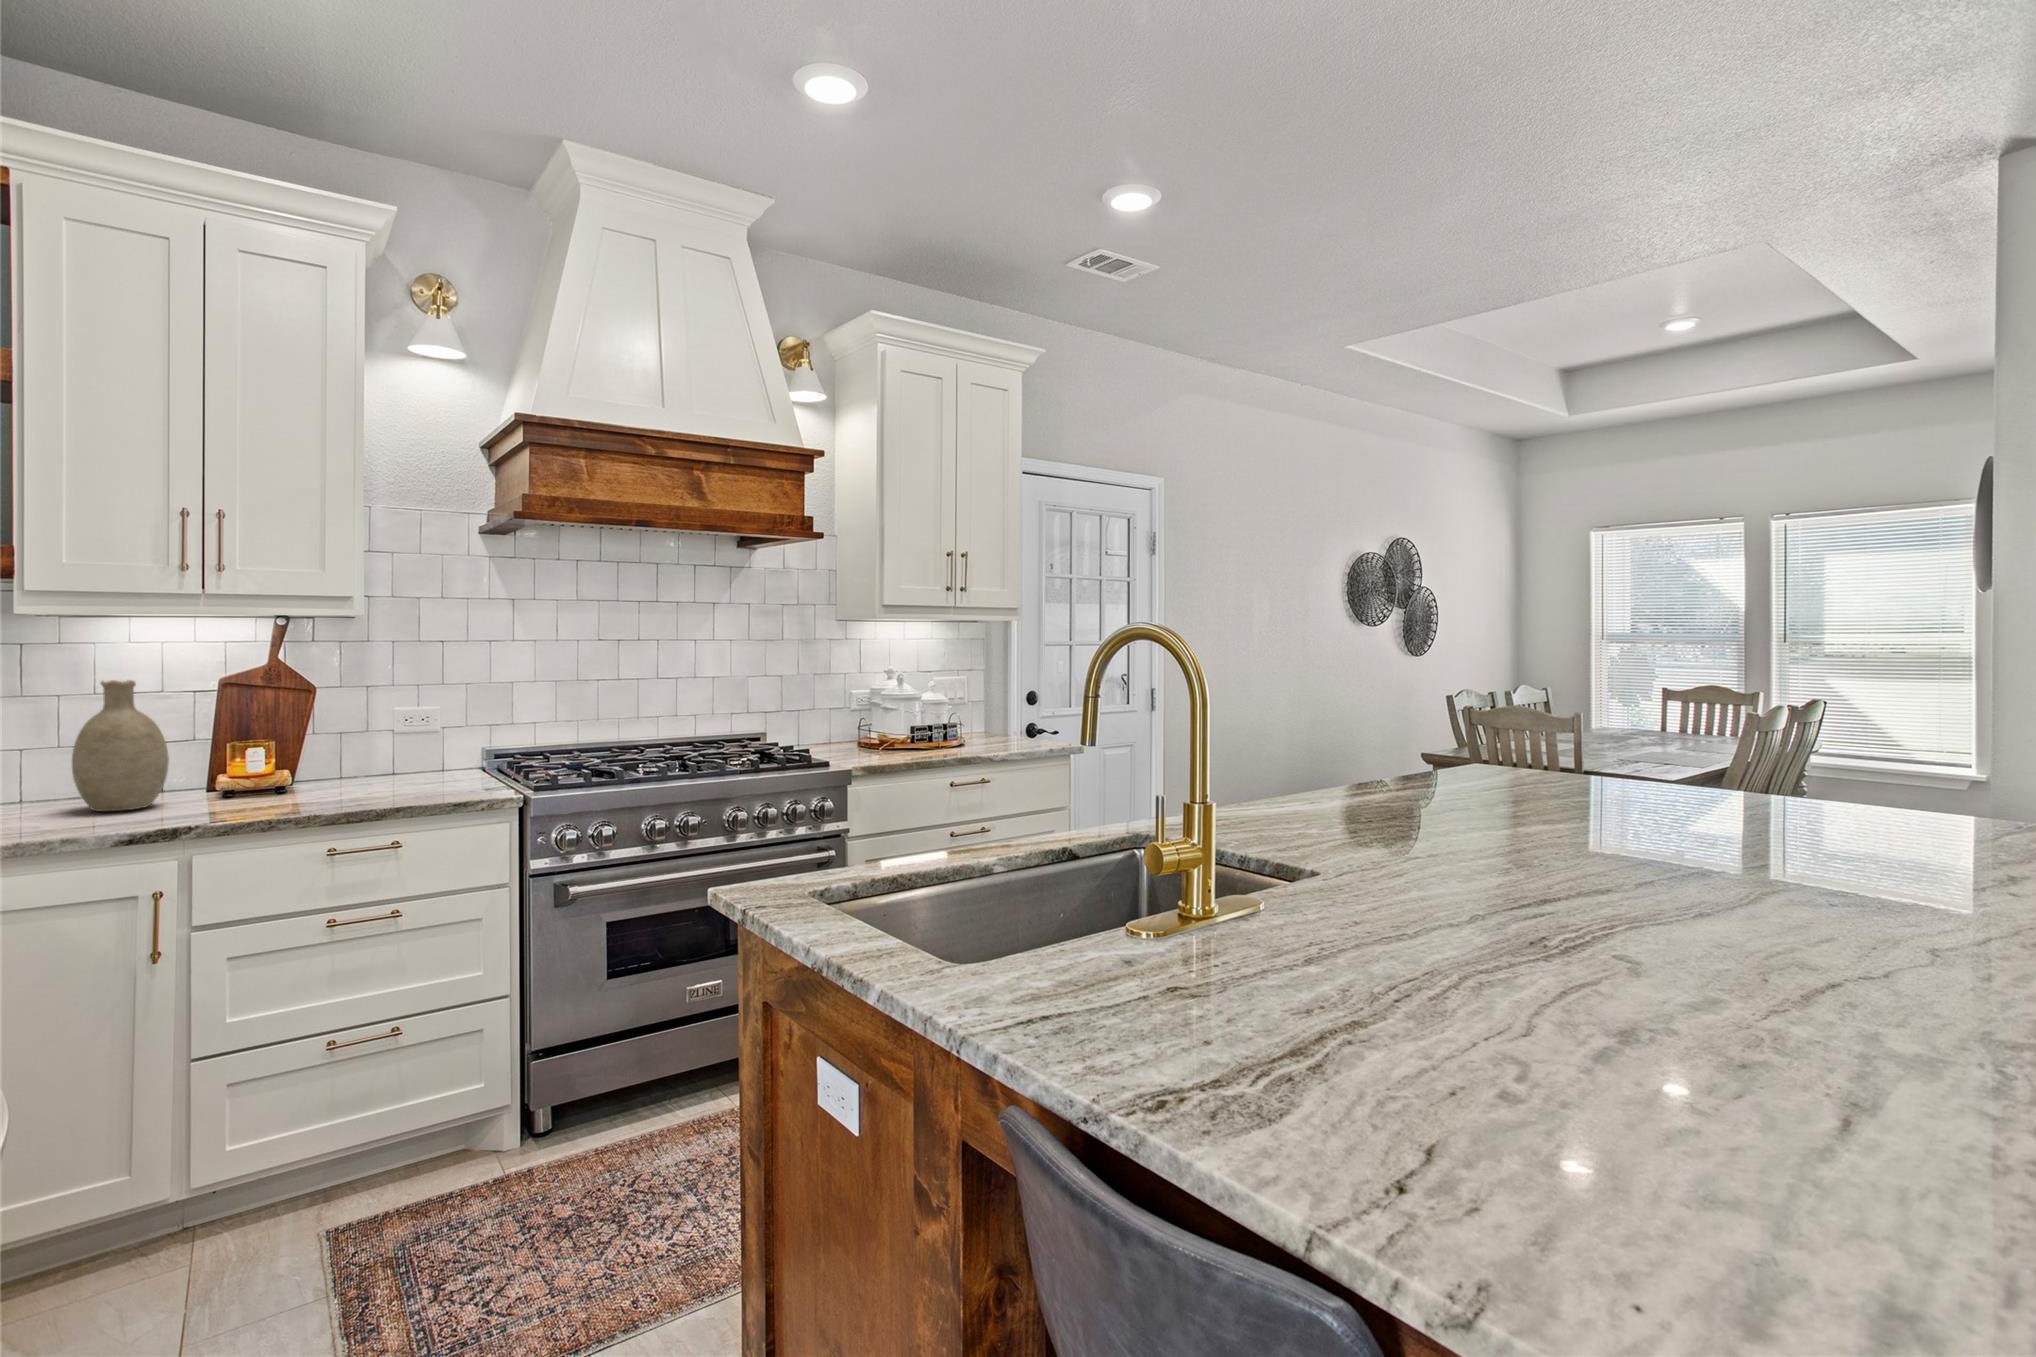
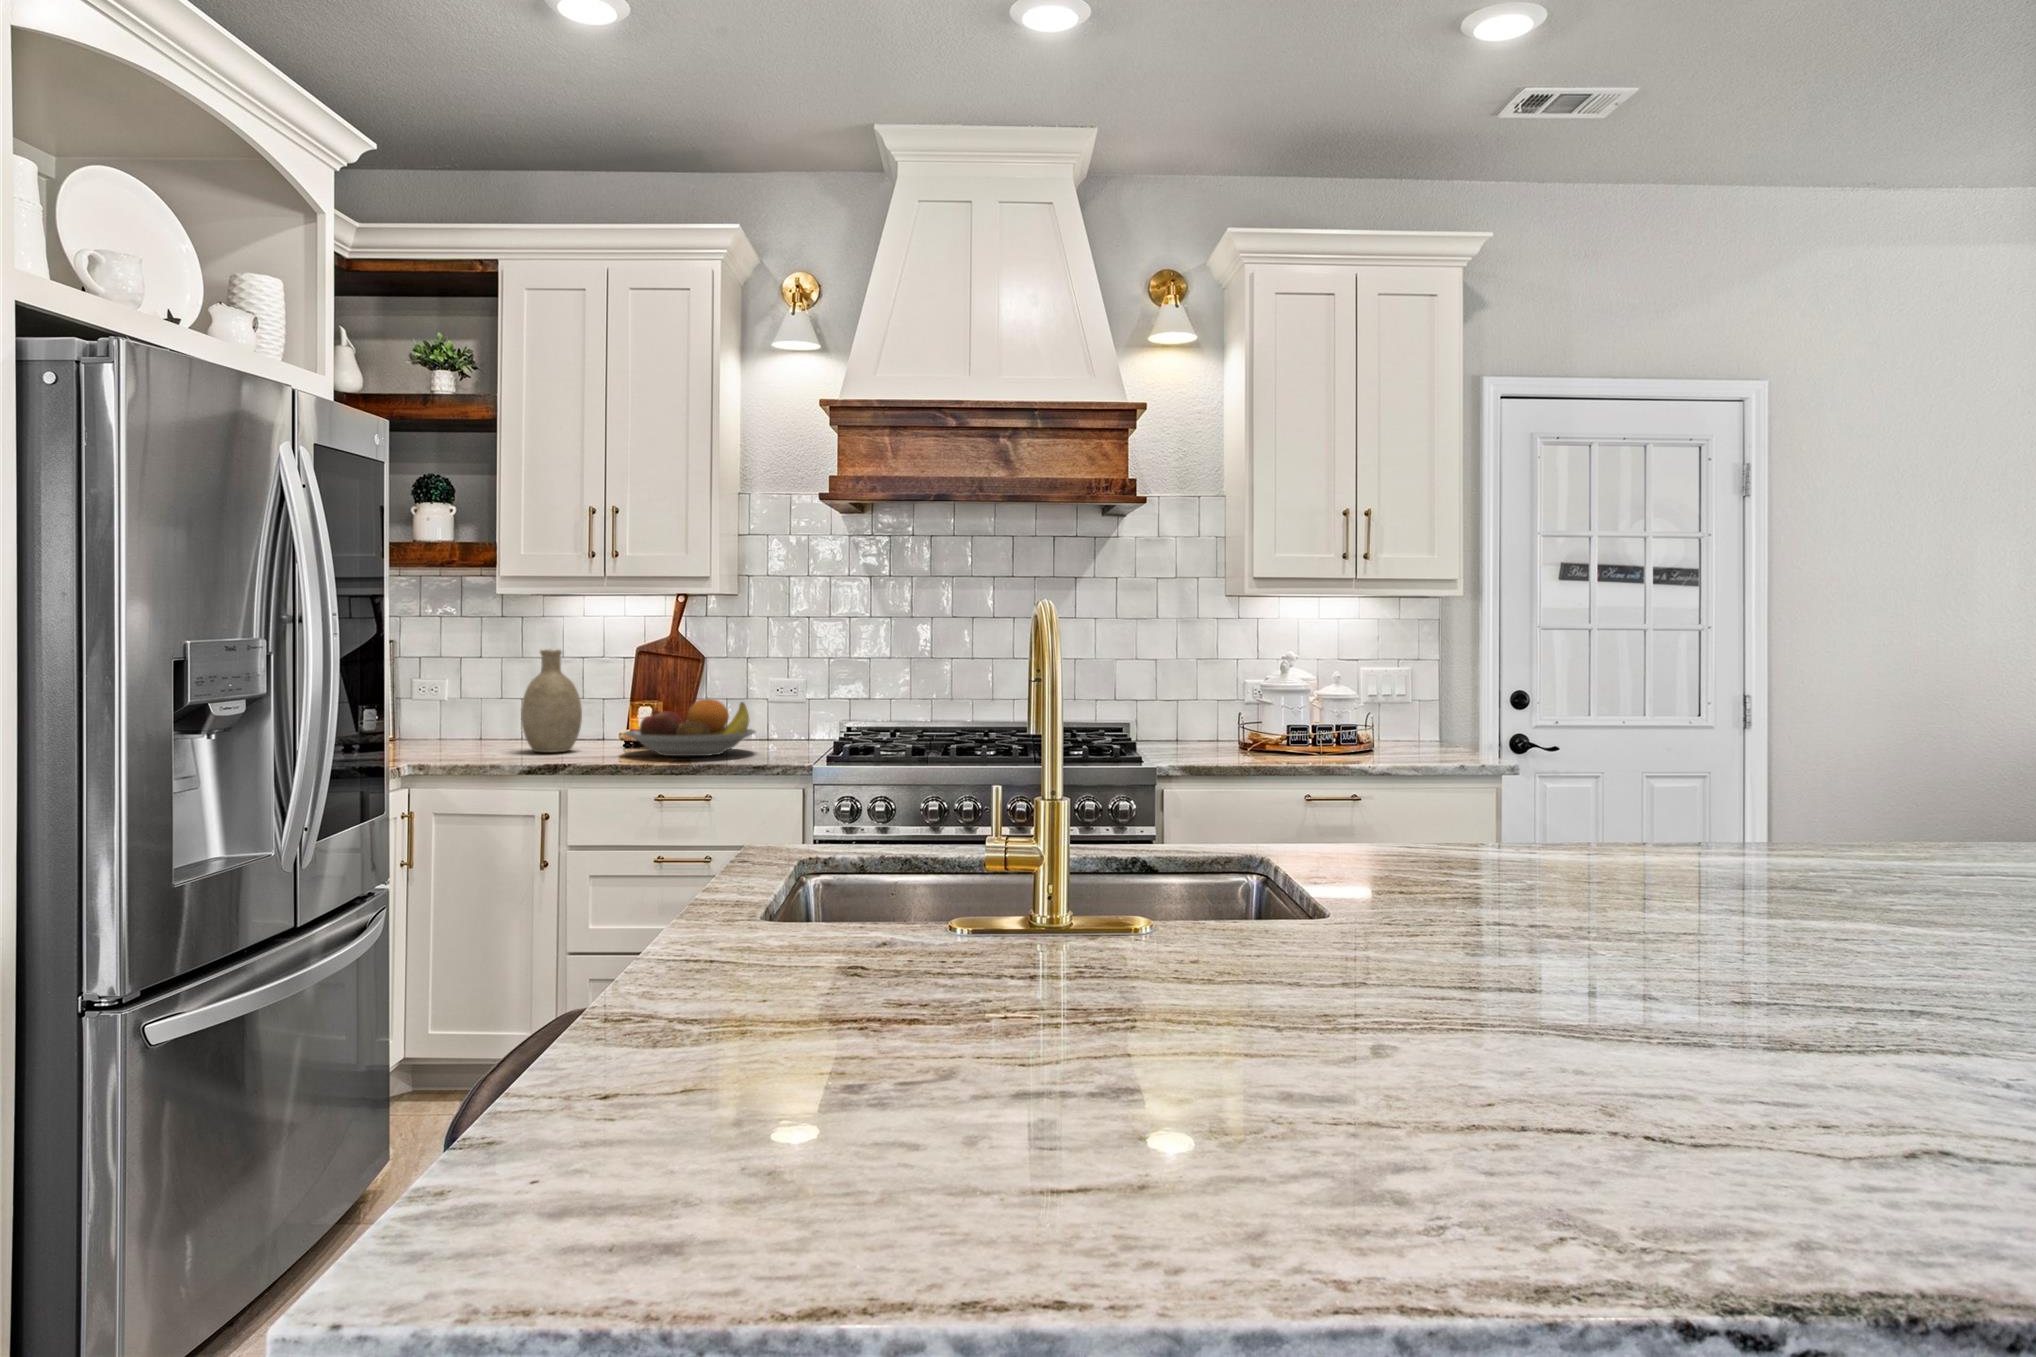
fruit bowl: none [244,733,422,802] -> present [625,699,756,756]

